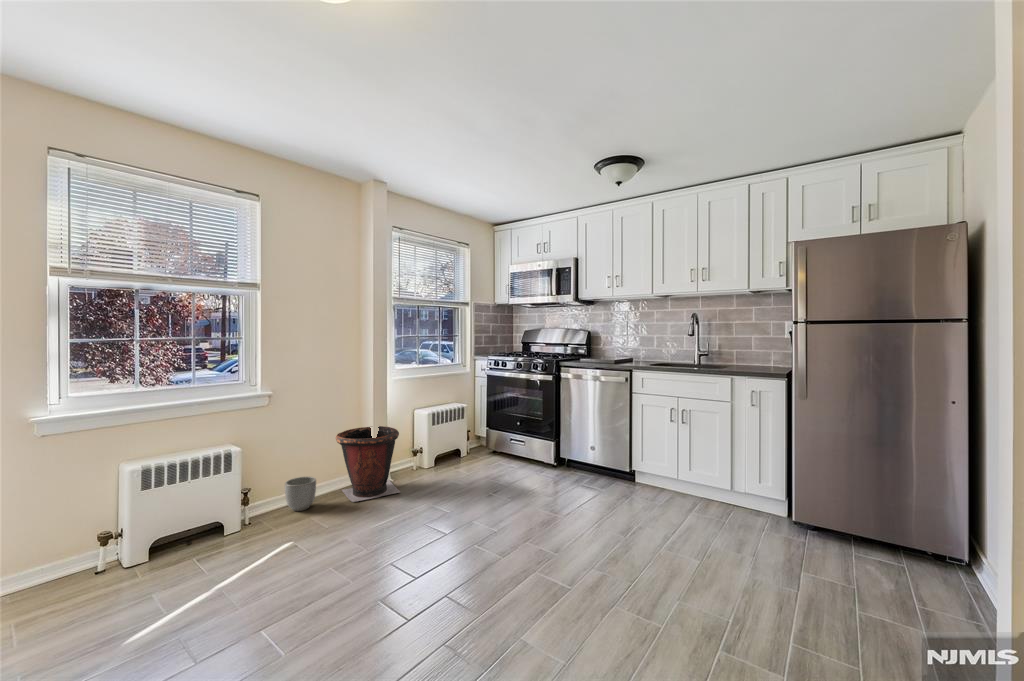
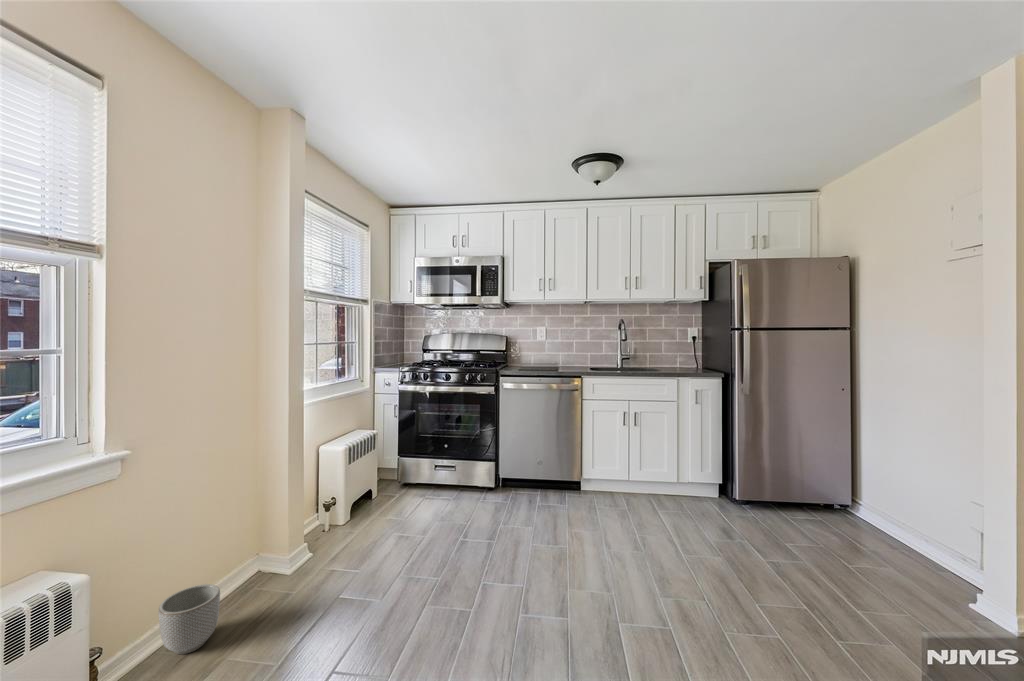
trash can: present [336,426,400,502] -> none [235,471,344,605]

